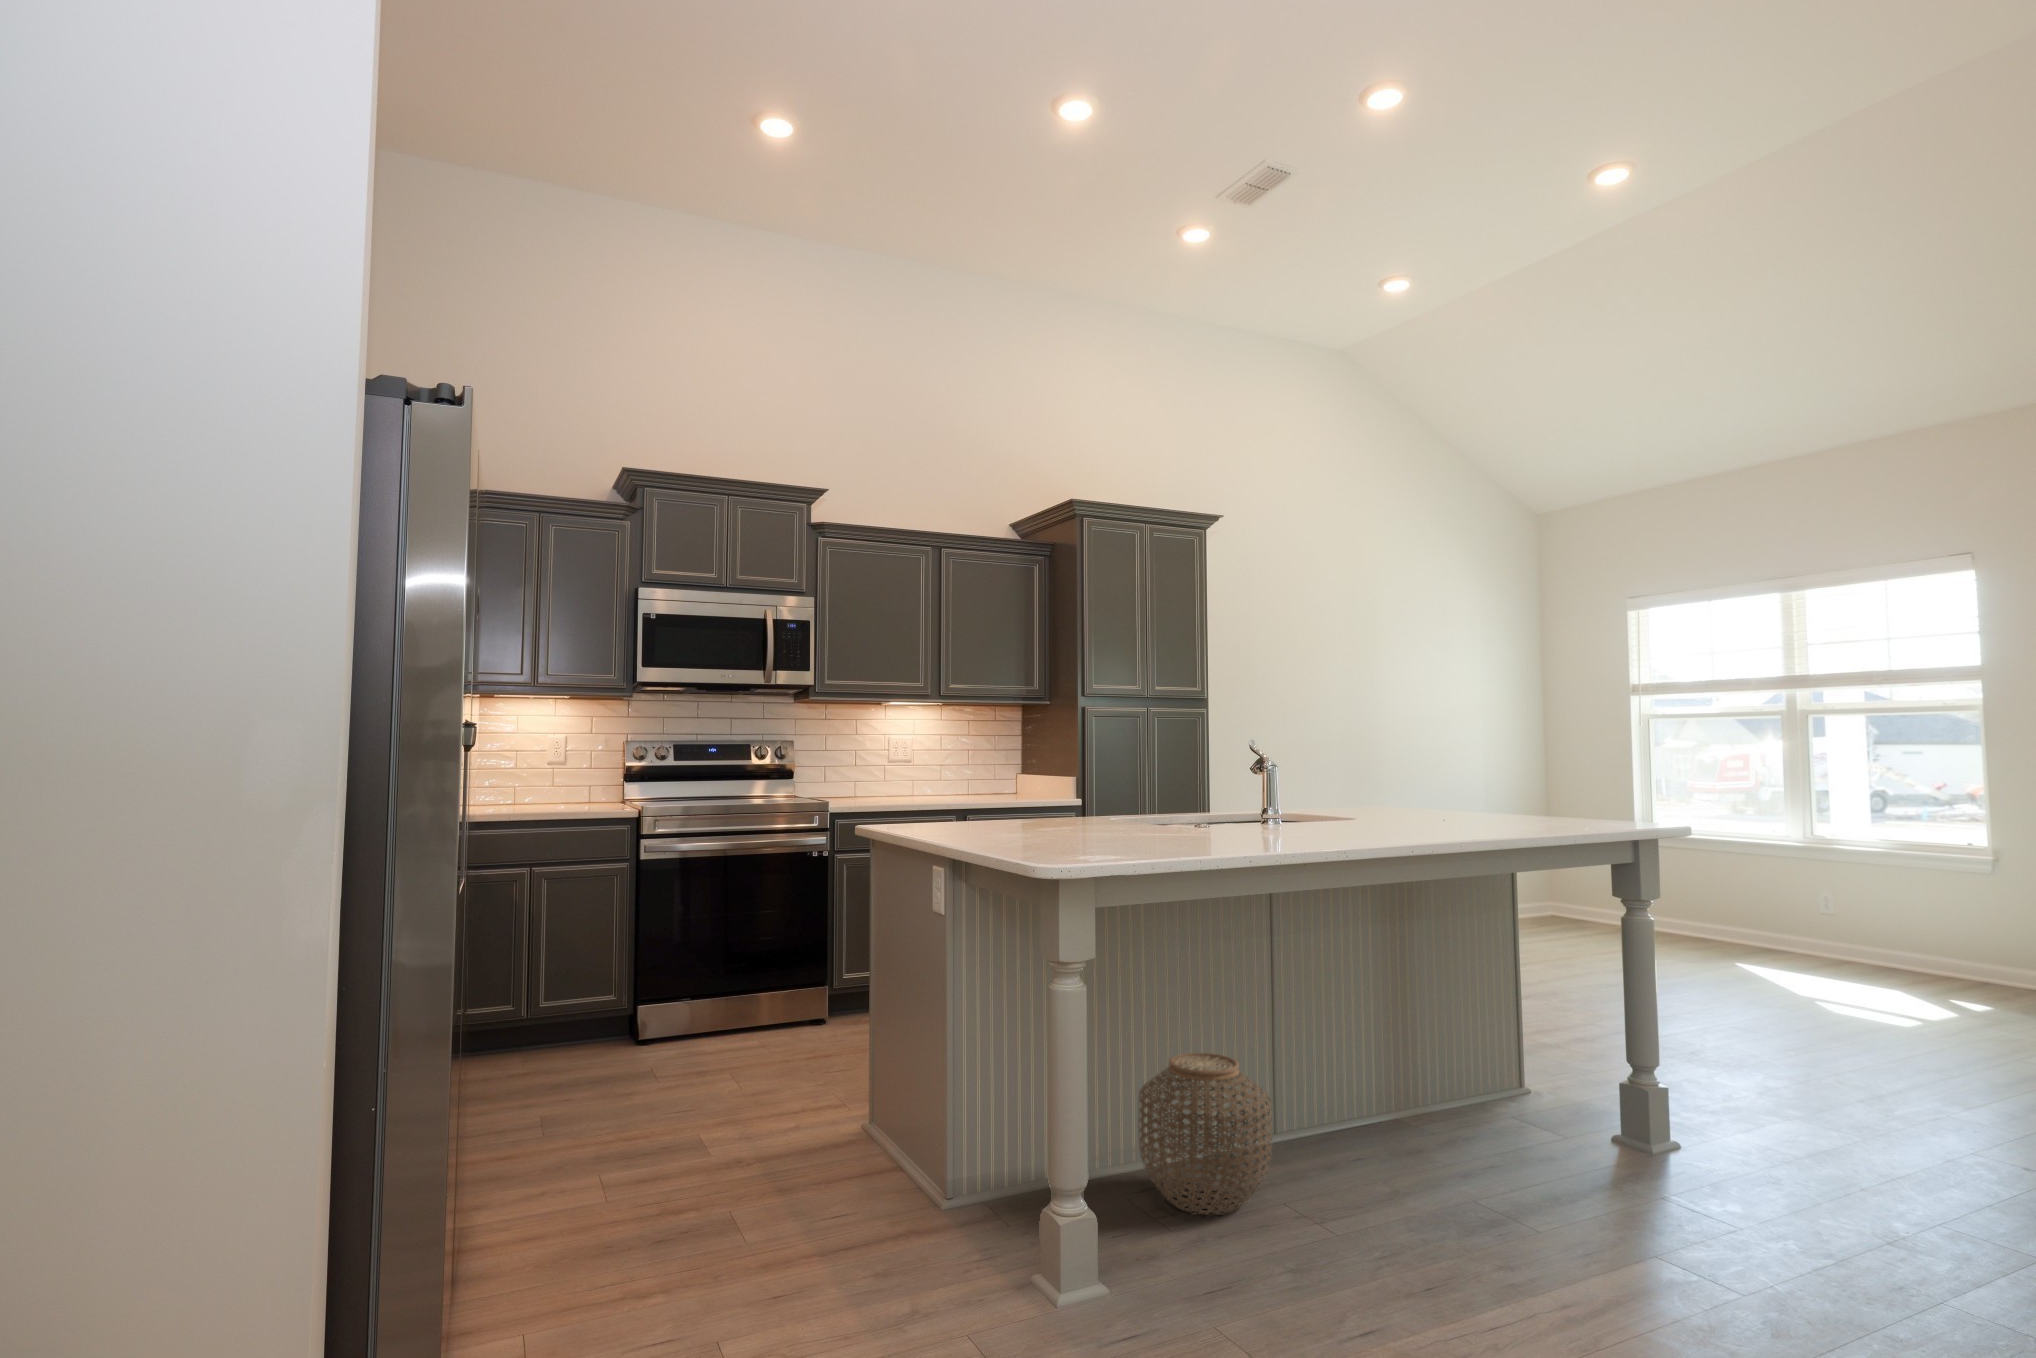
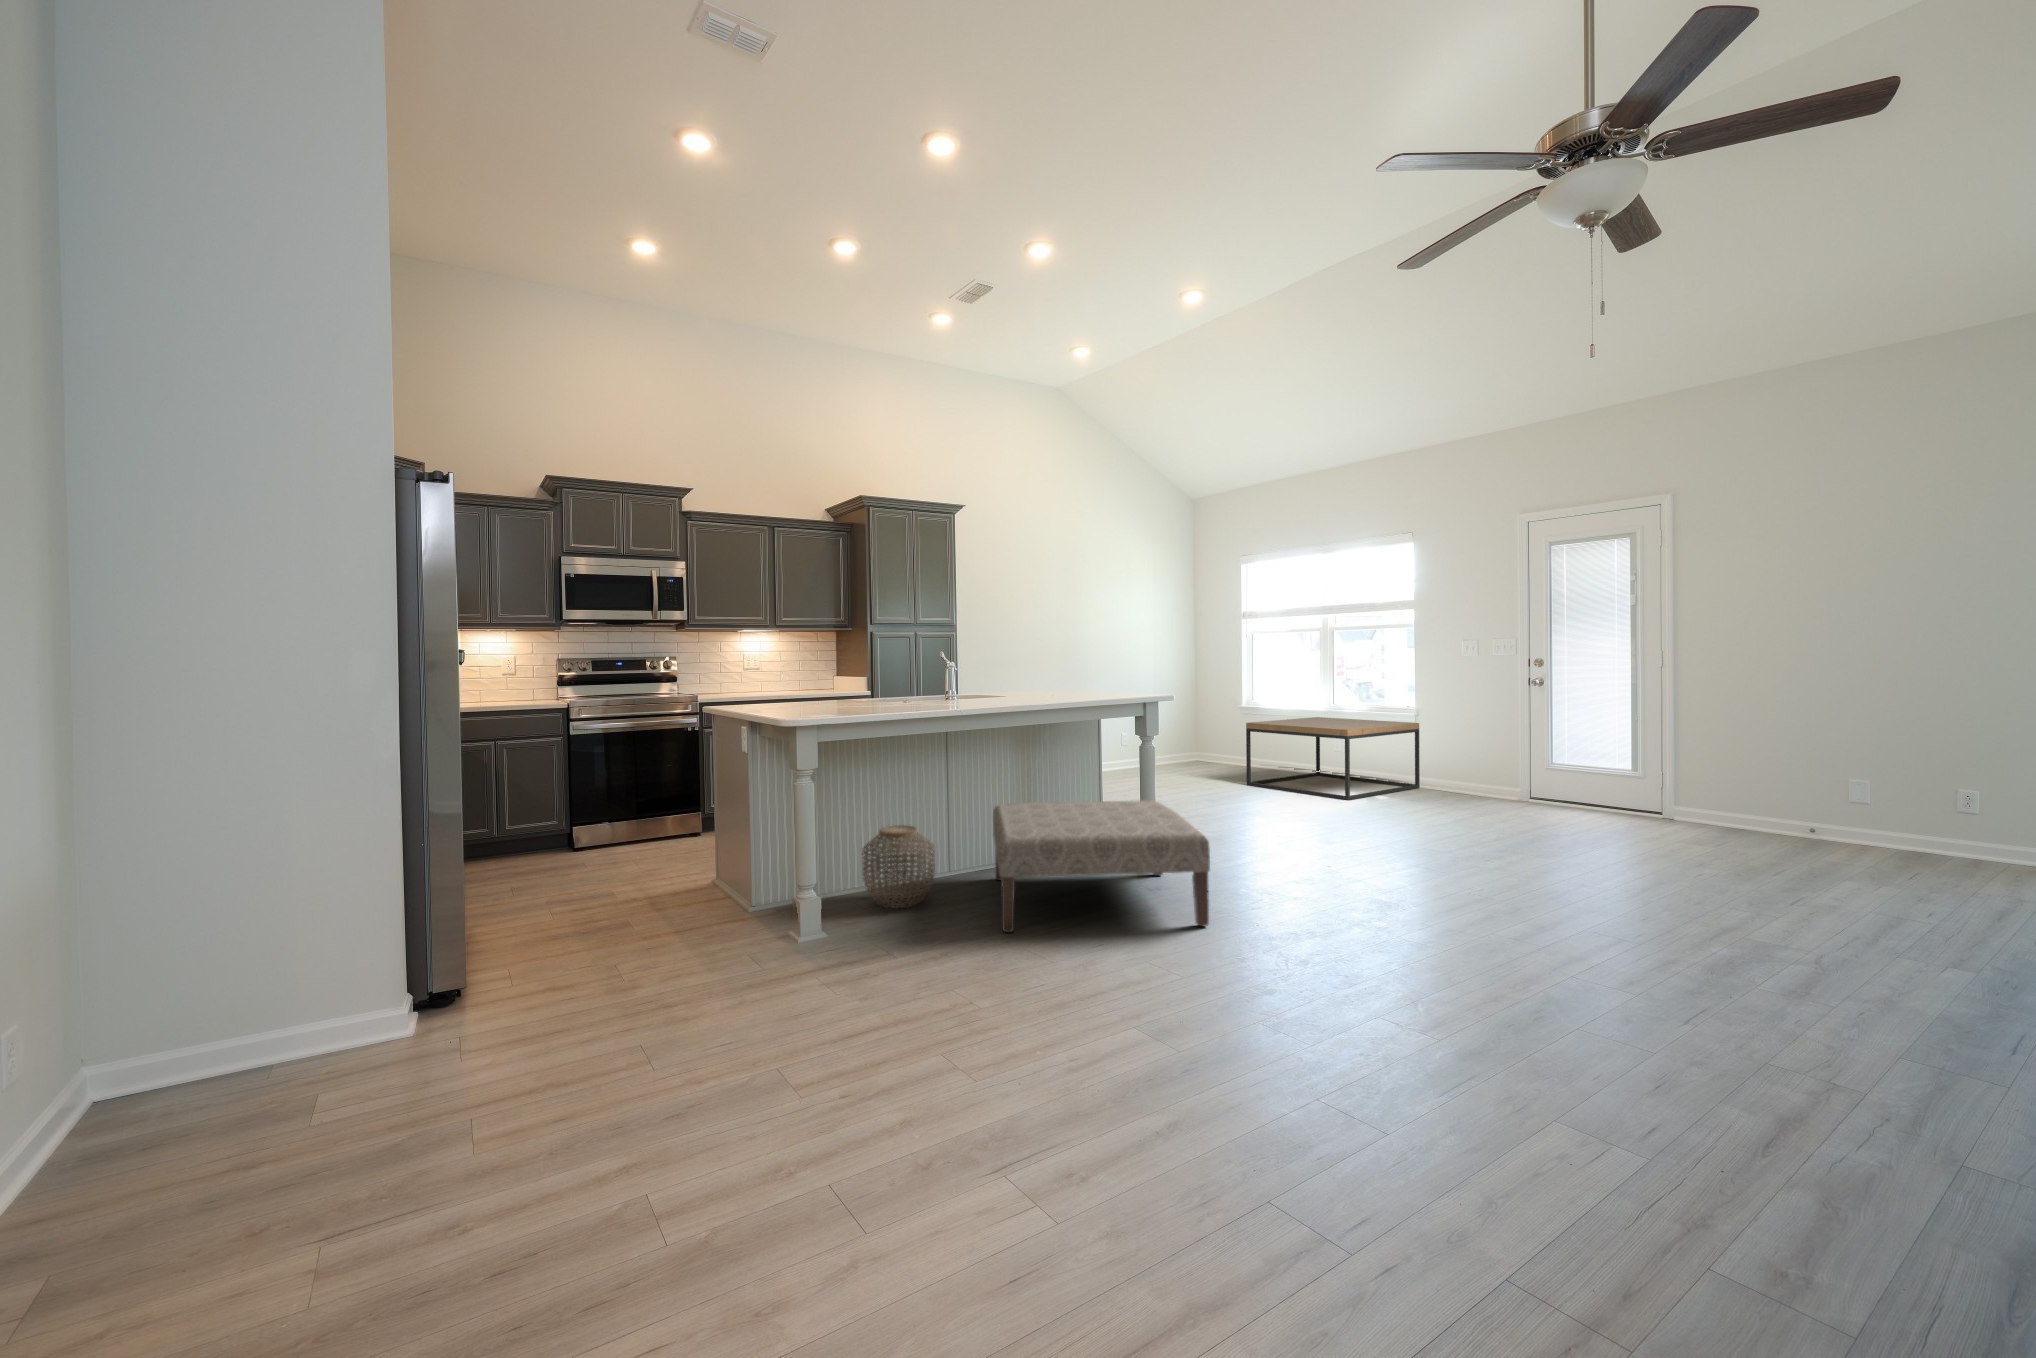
coffee table: none [1687,858,2028,1011] -> present [1246,717,1420,800]
ottoman: none [1354,1016,1892,1321] -> present [993,800,1210,933]

